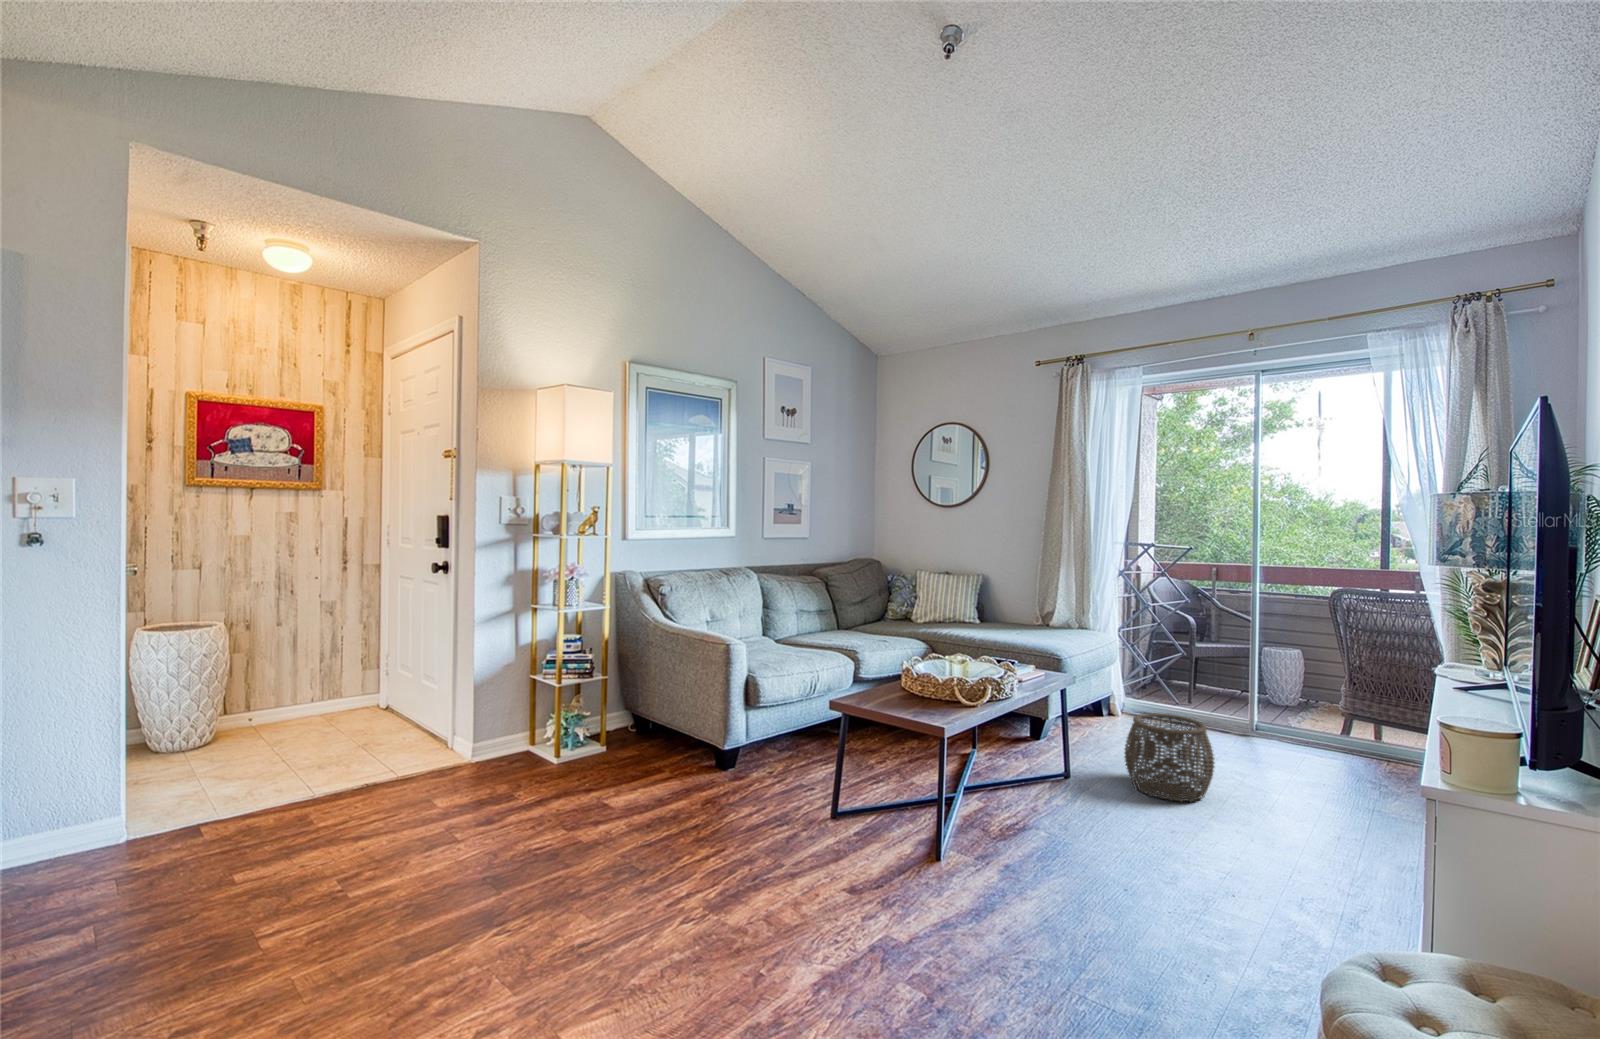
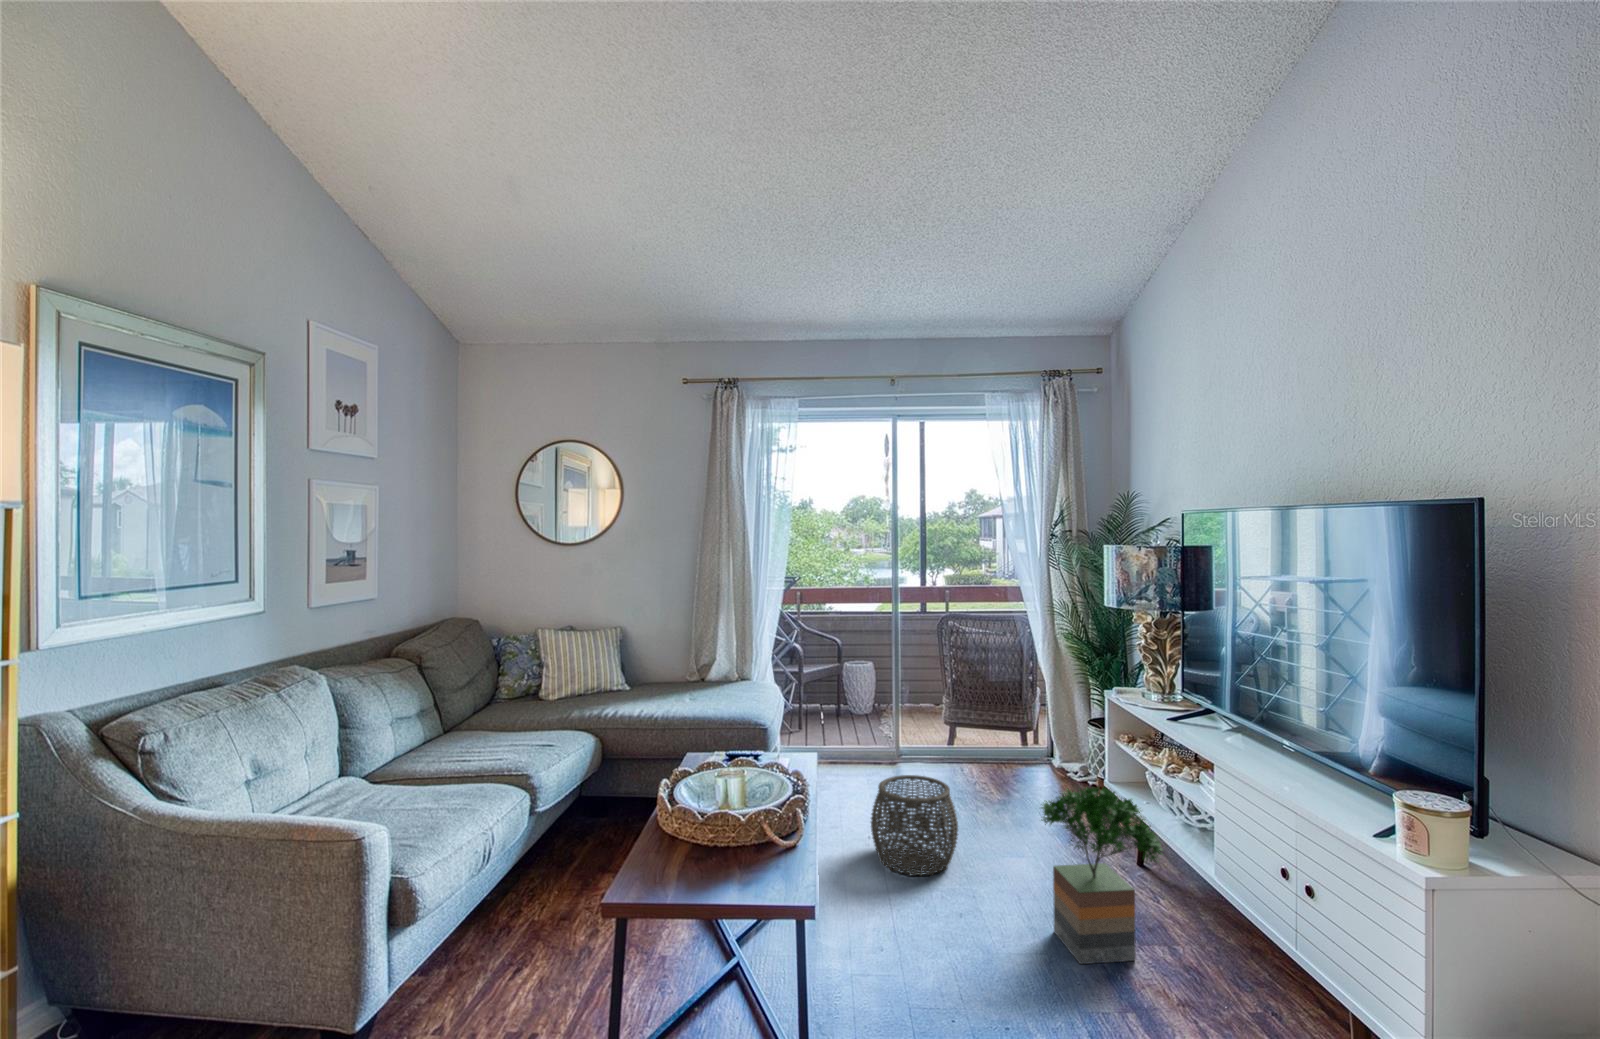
potted tree: none [1226,722,1350,898] -> present [1041,787,1163,964]

